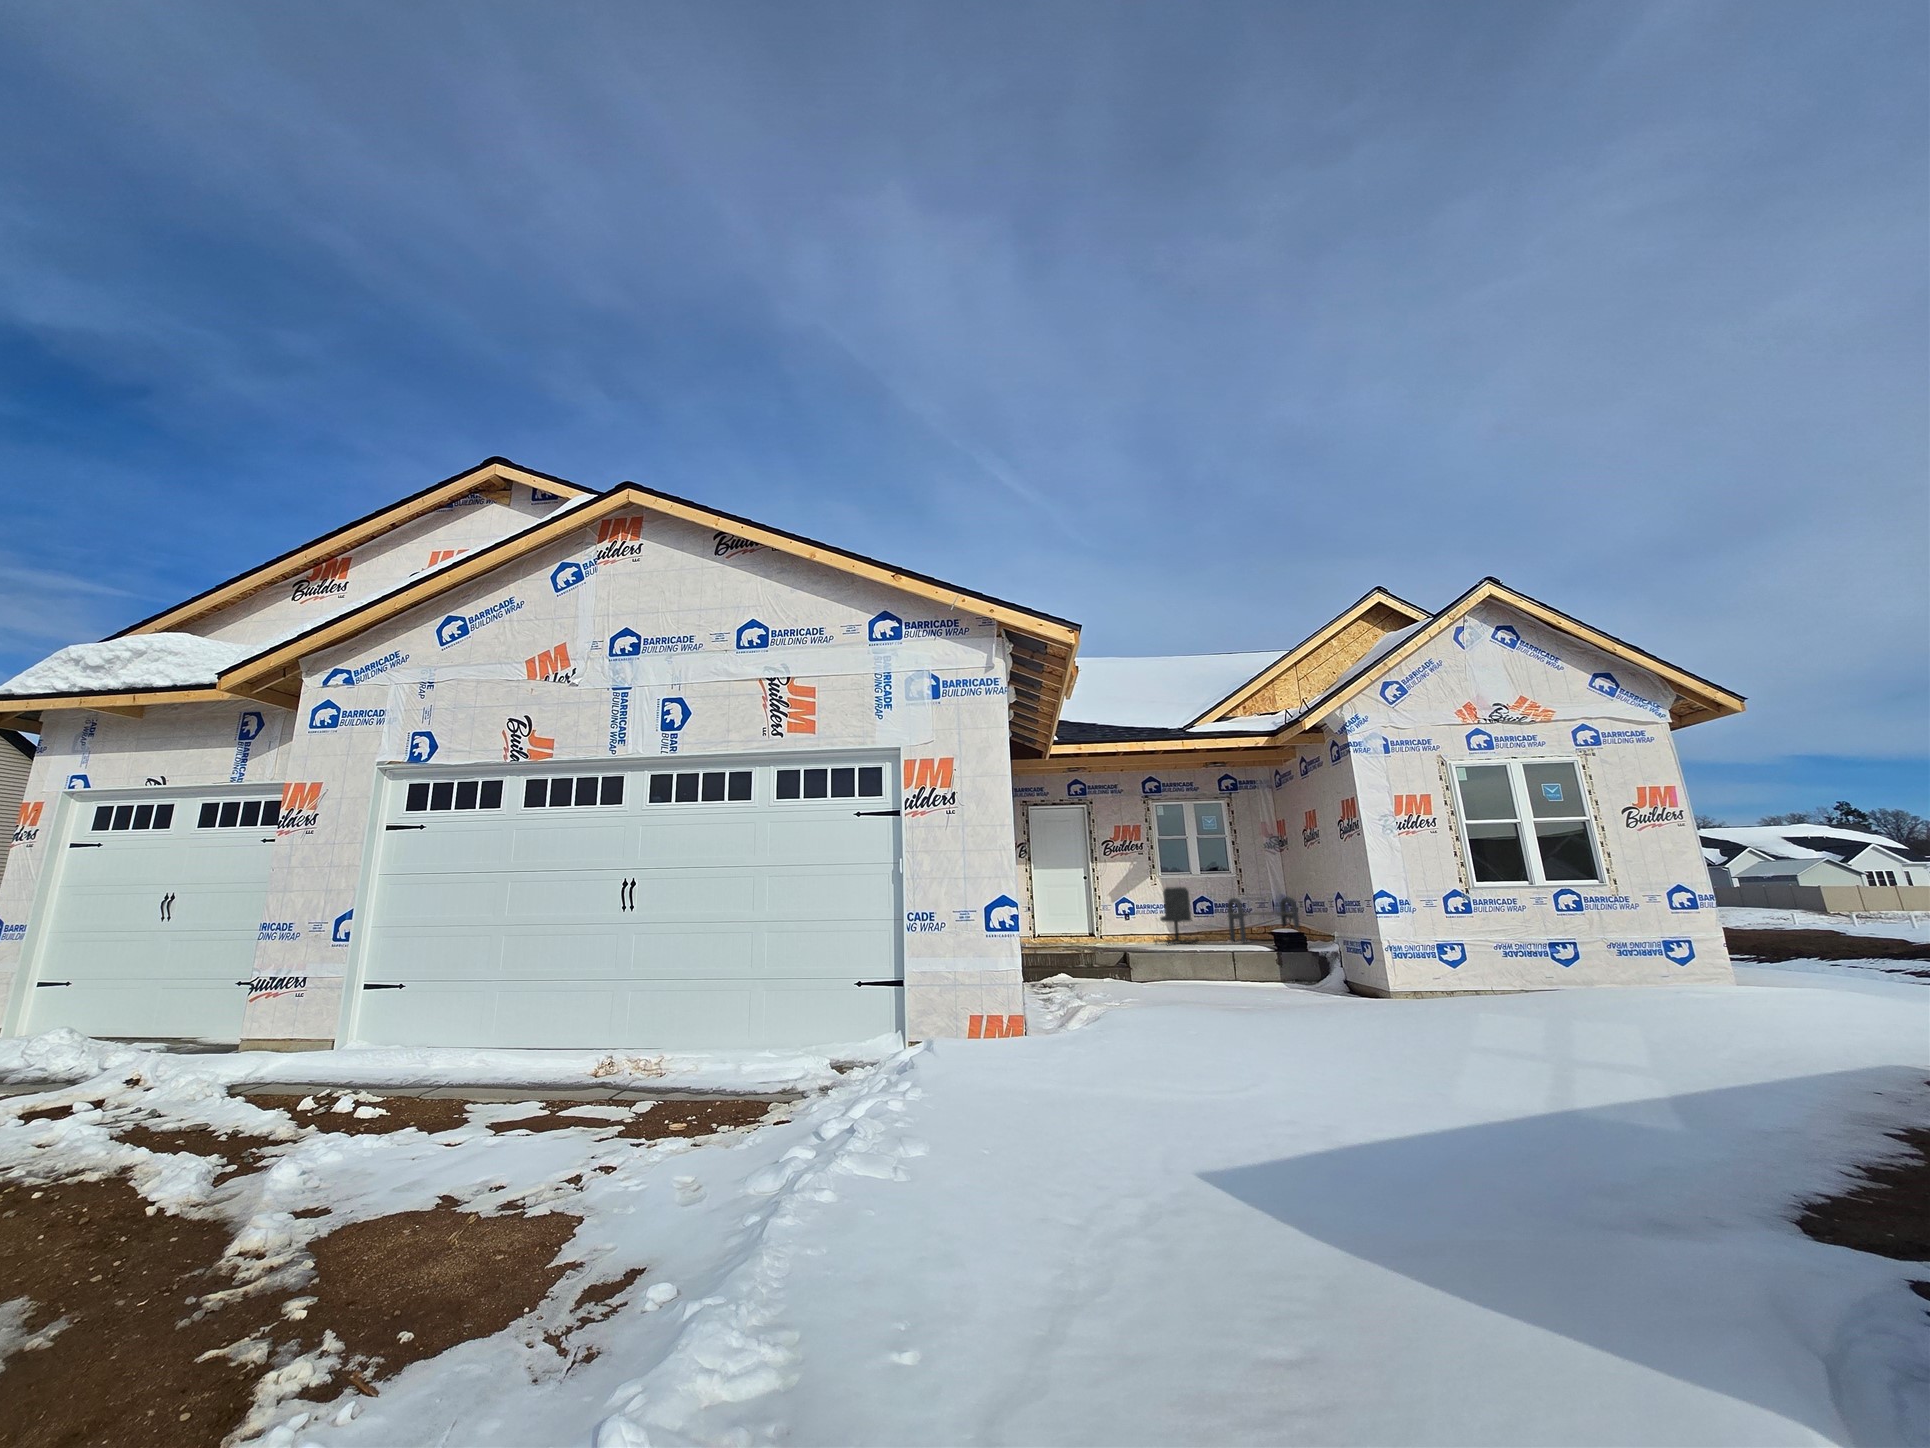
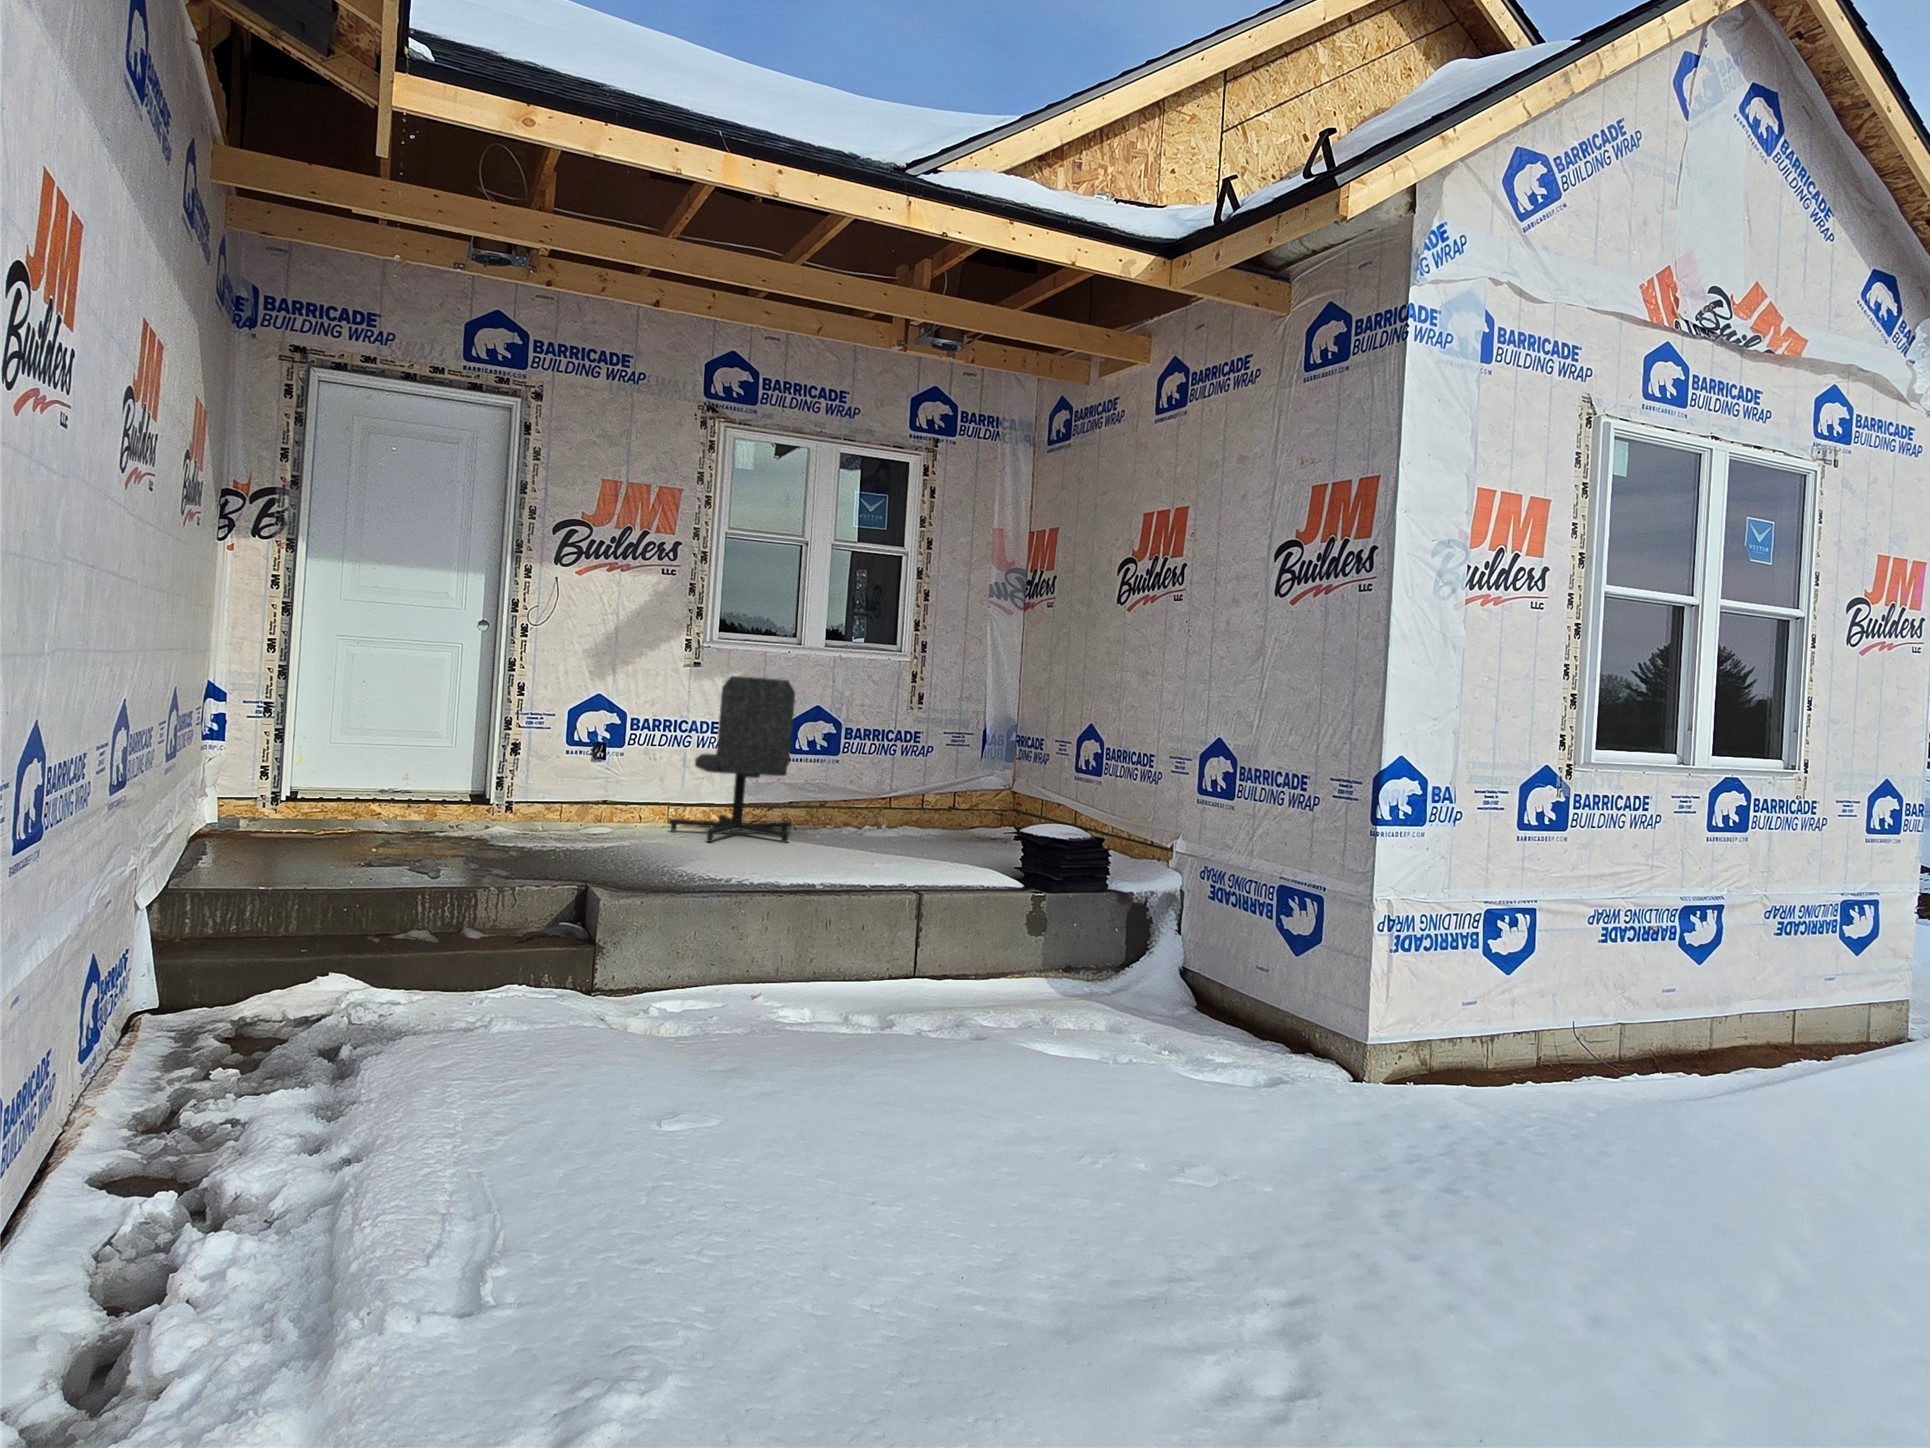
bench: present [1228,897,1300,943] -> none [871,718,1054,843]

